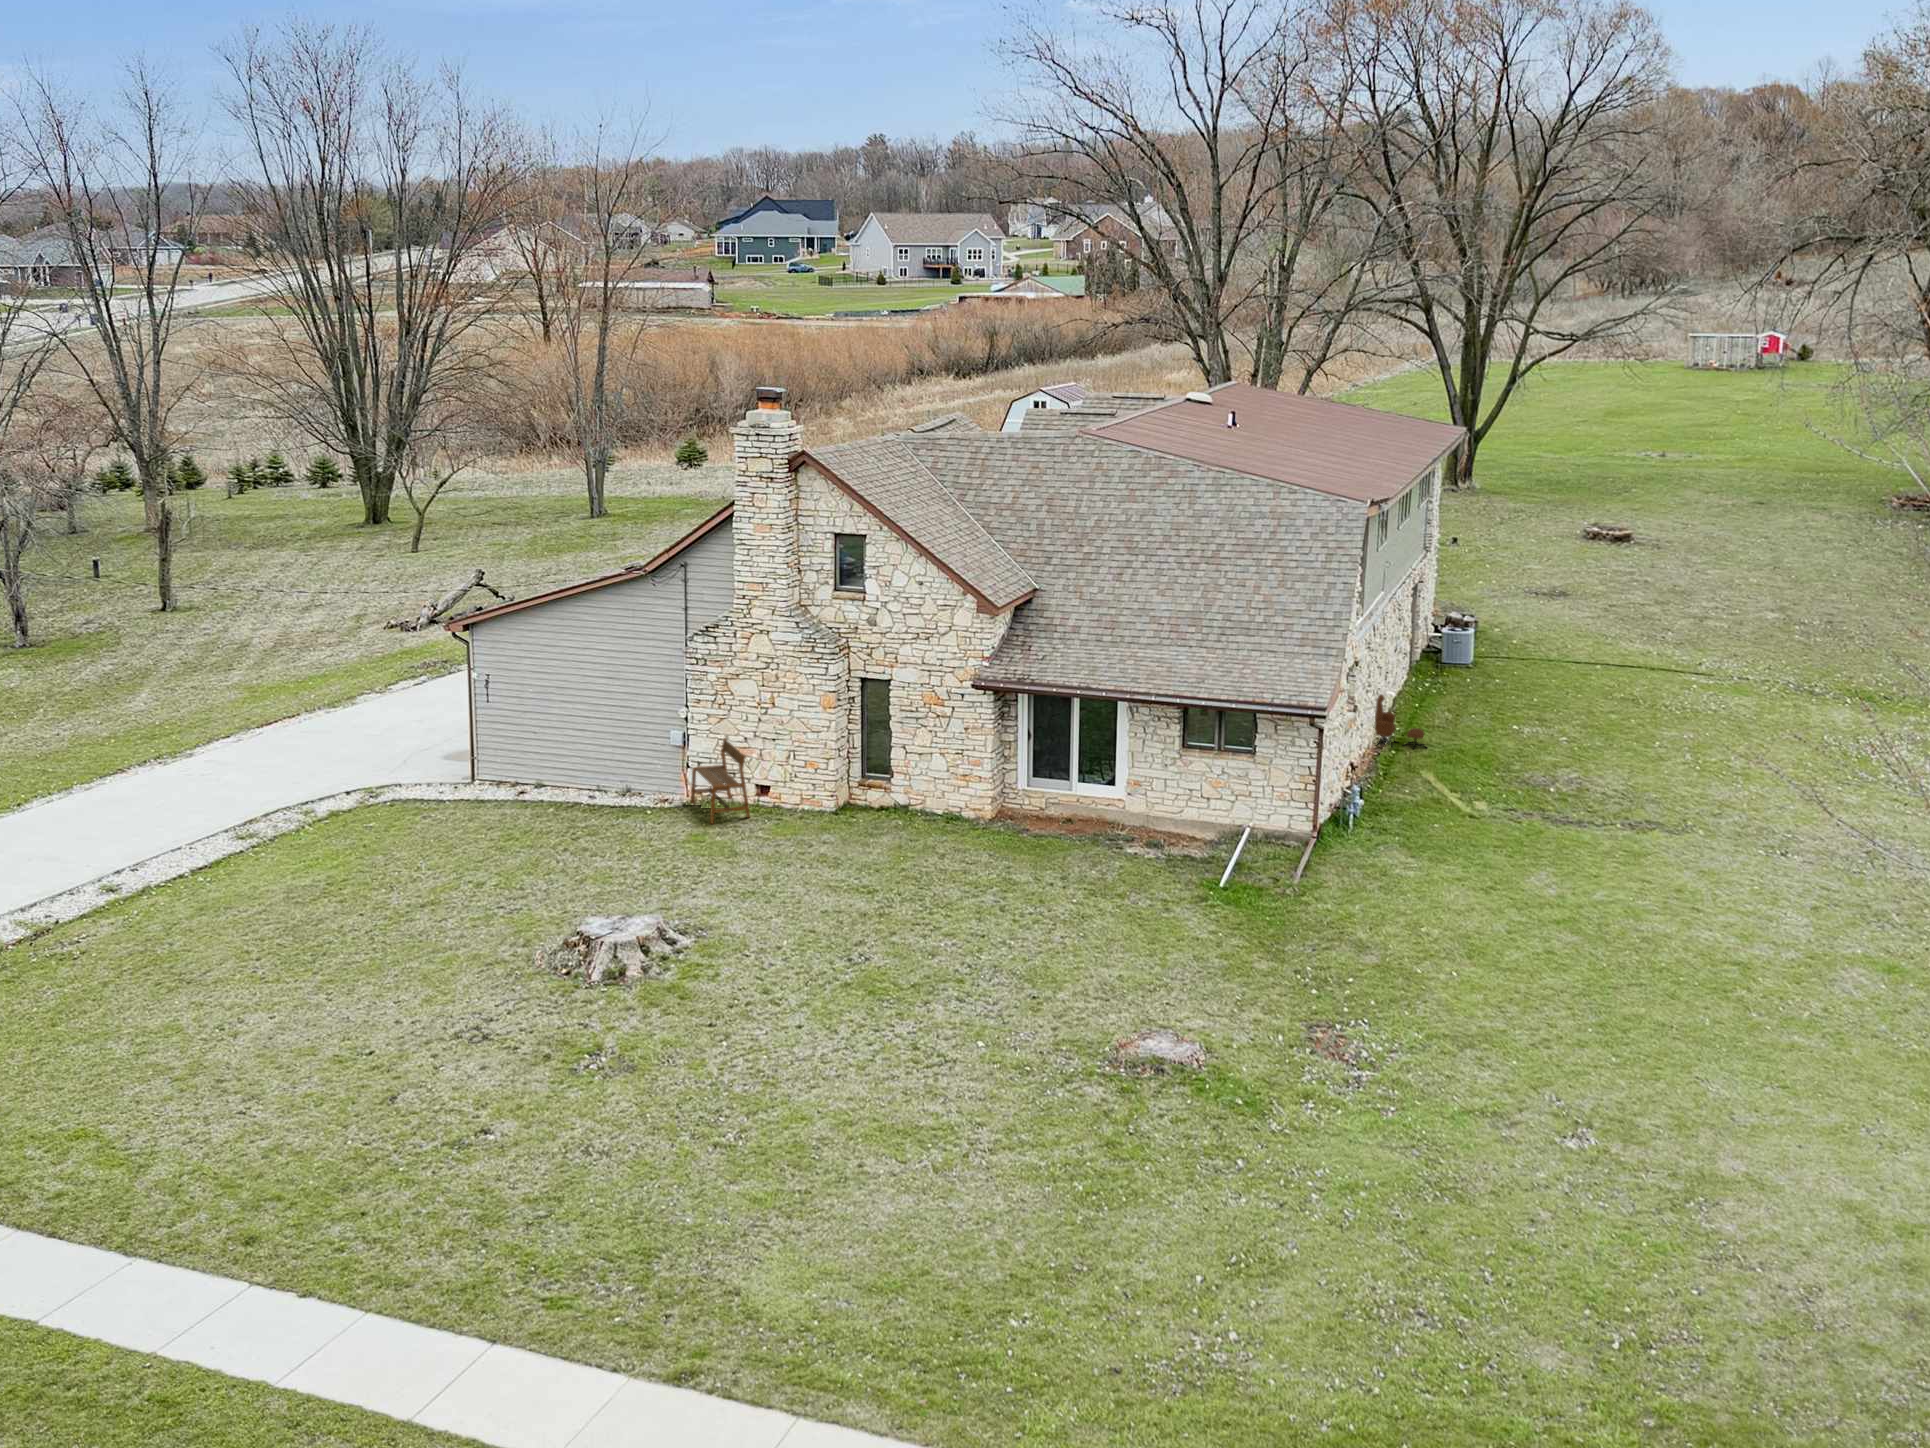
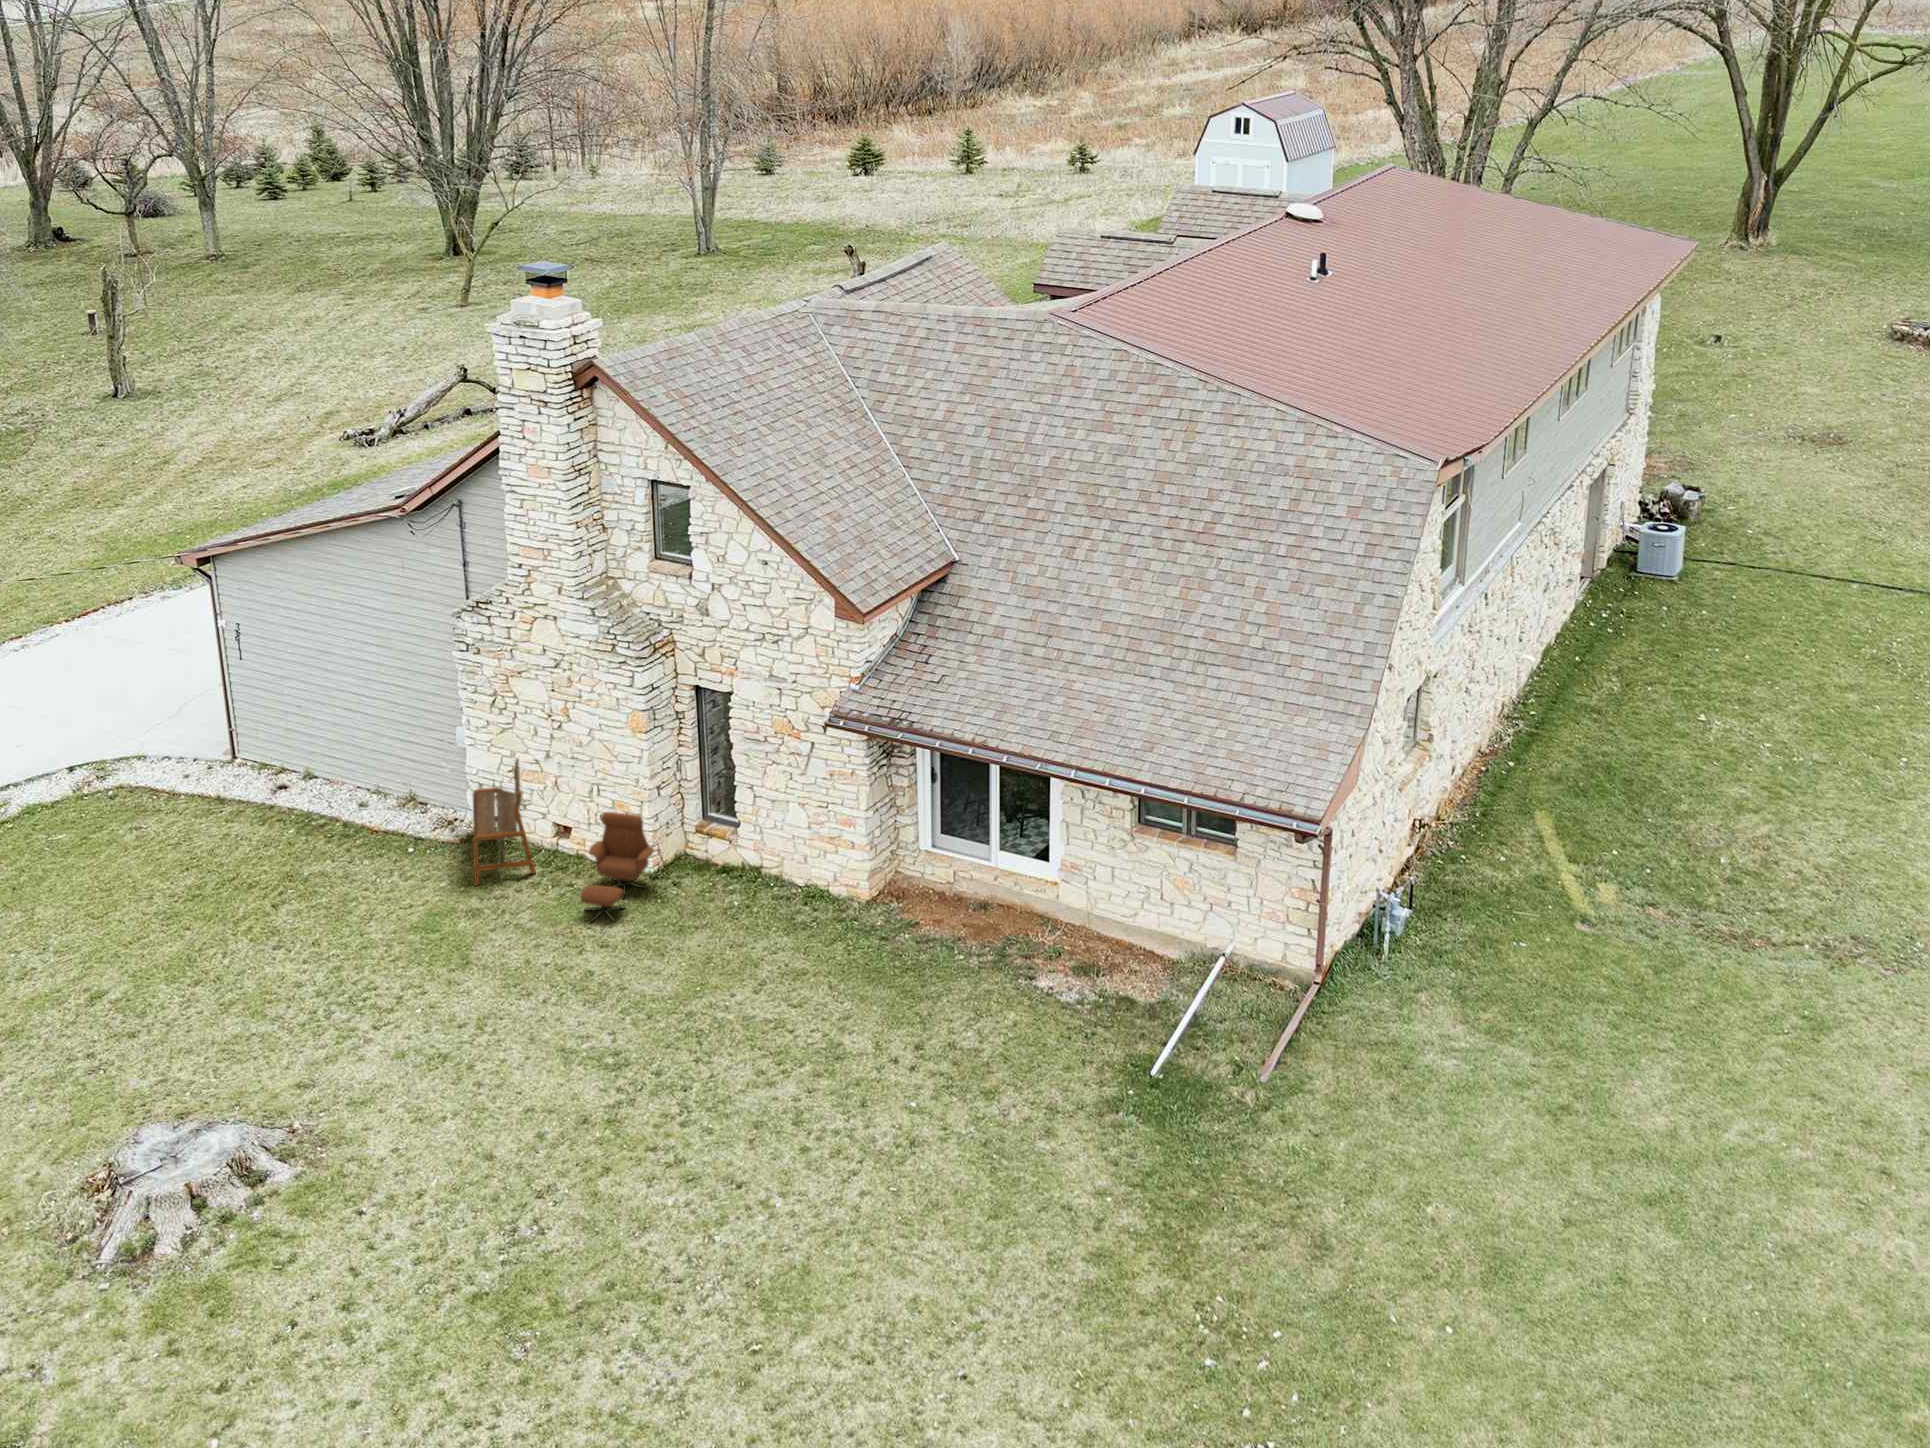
lounge chair: present [1374,694,1426,747] -> present [581,812,654,923]

